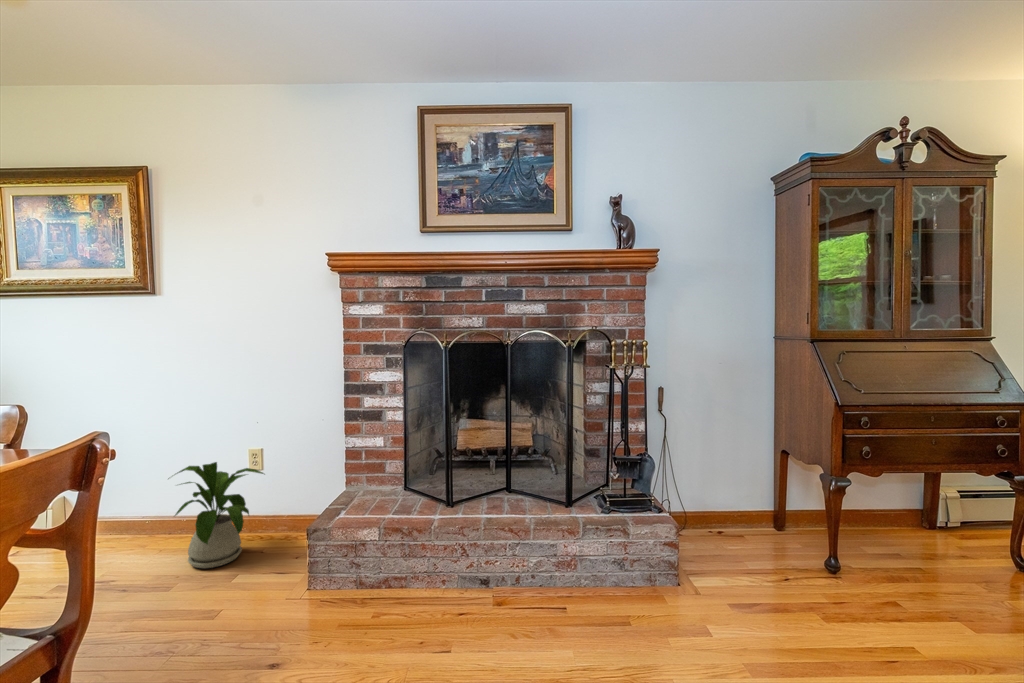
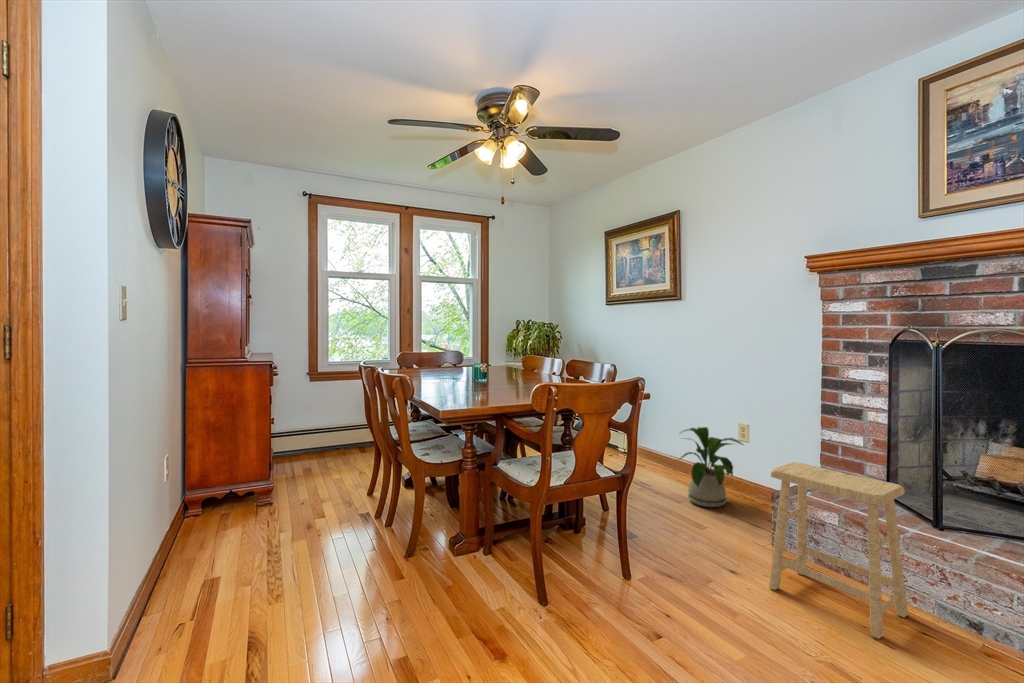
footstool: none [326,480,443,637] -> present [769,462,908,639]

